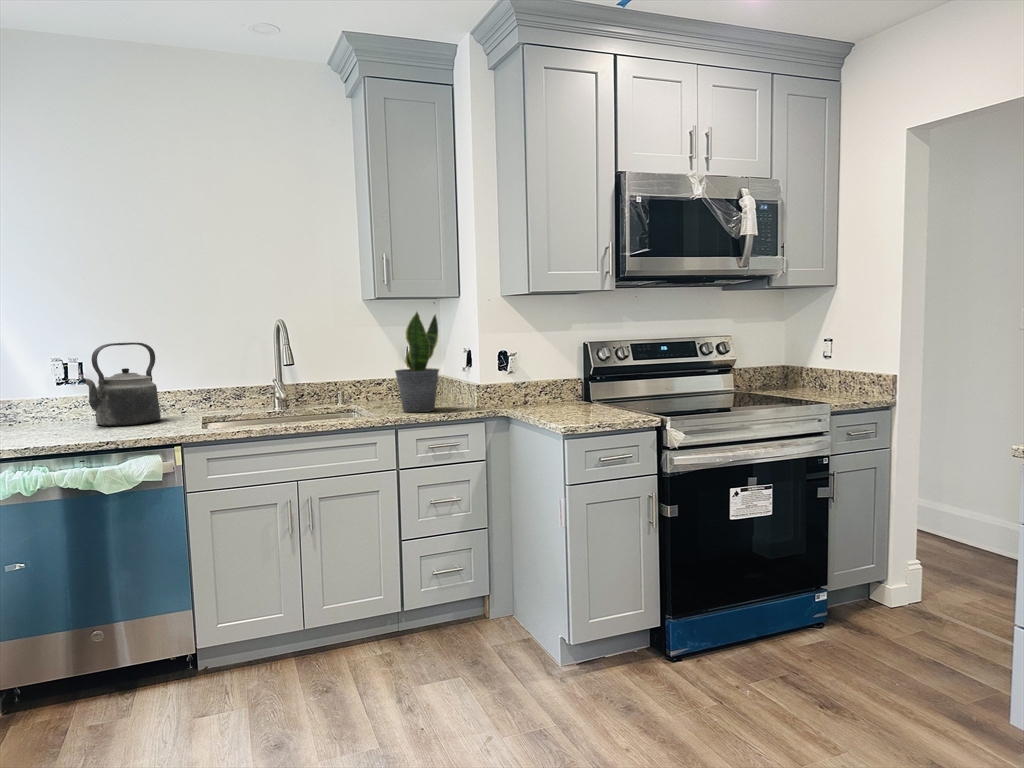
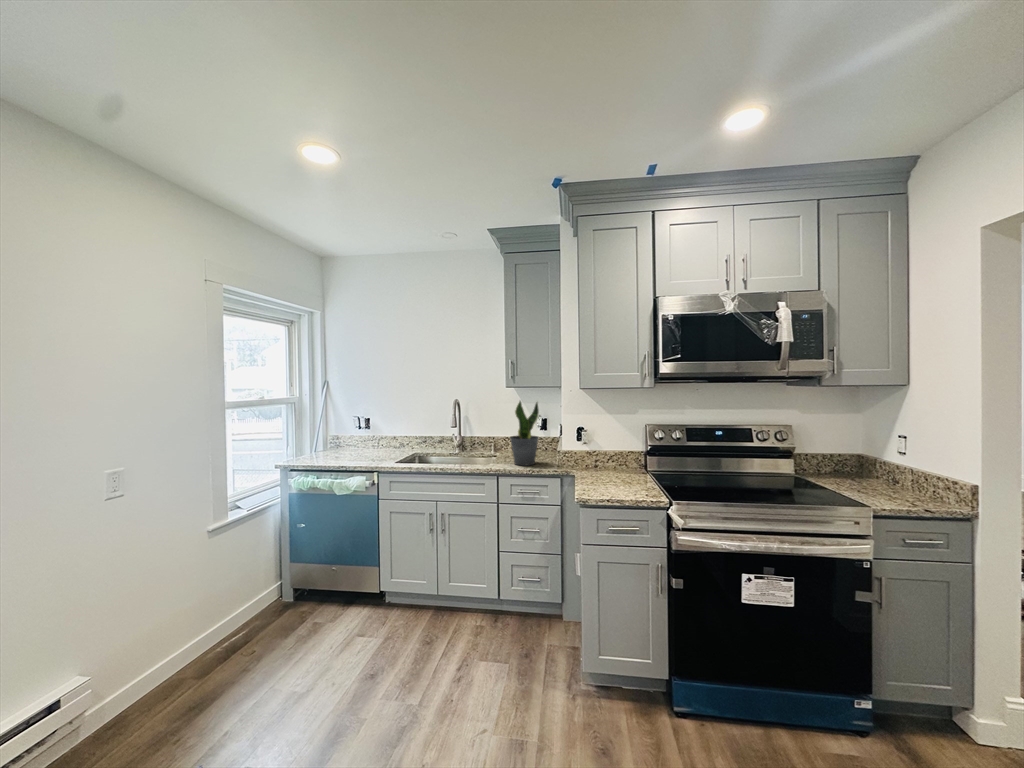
kettle: present [83,343,161,426] -> none [354,412,396,457]

